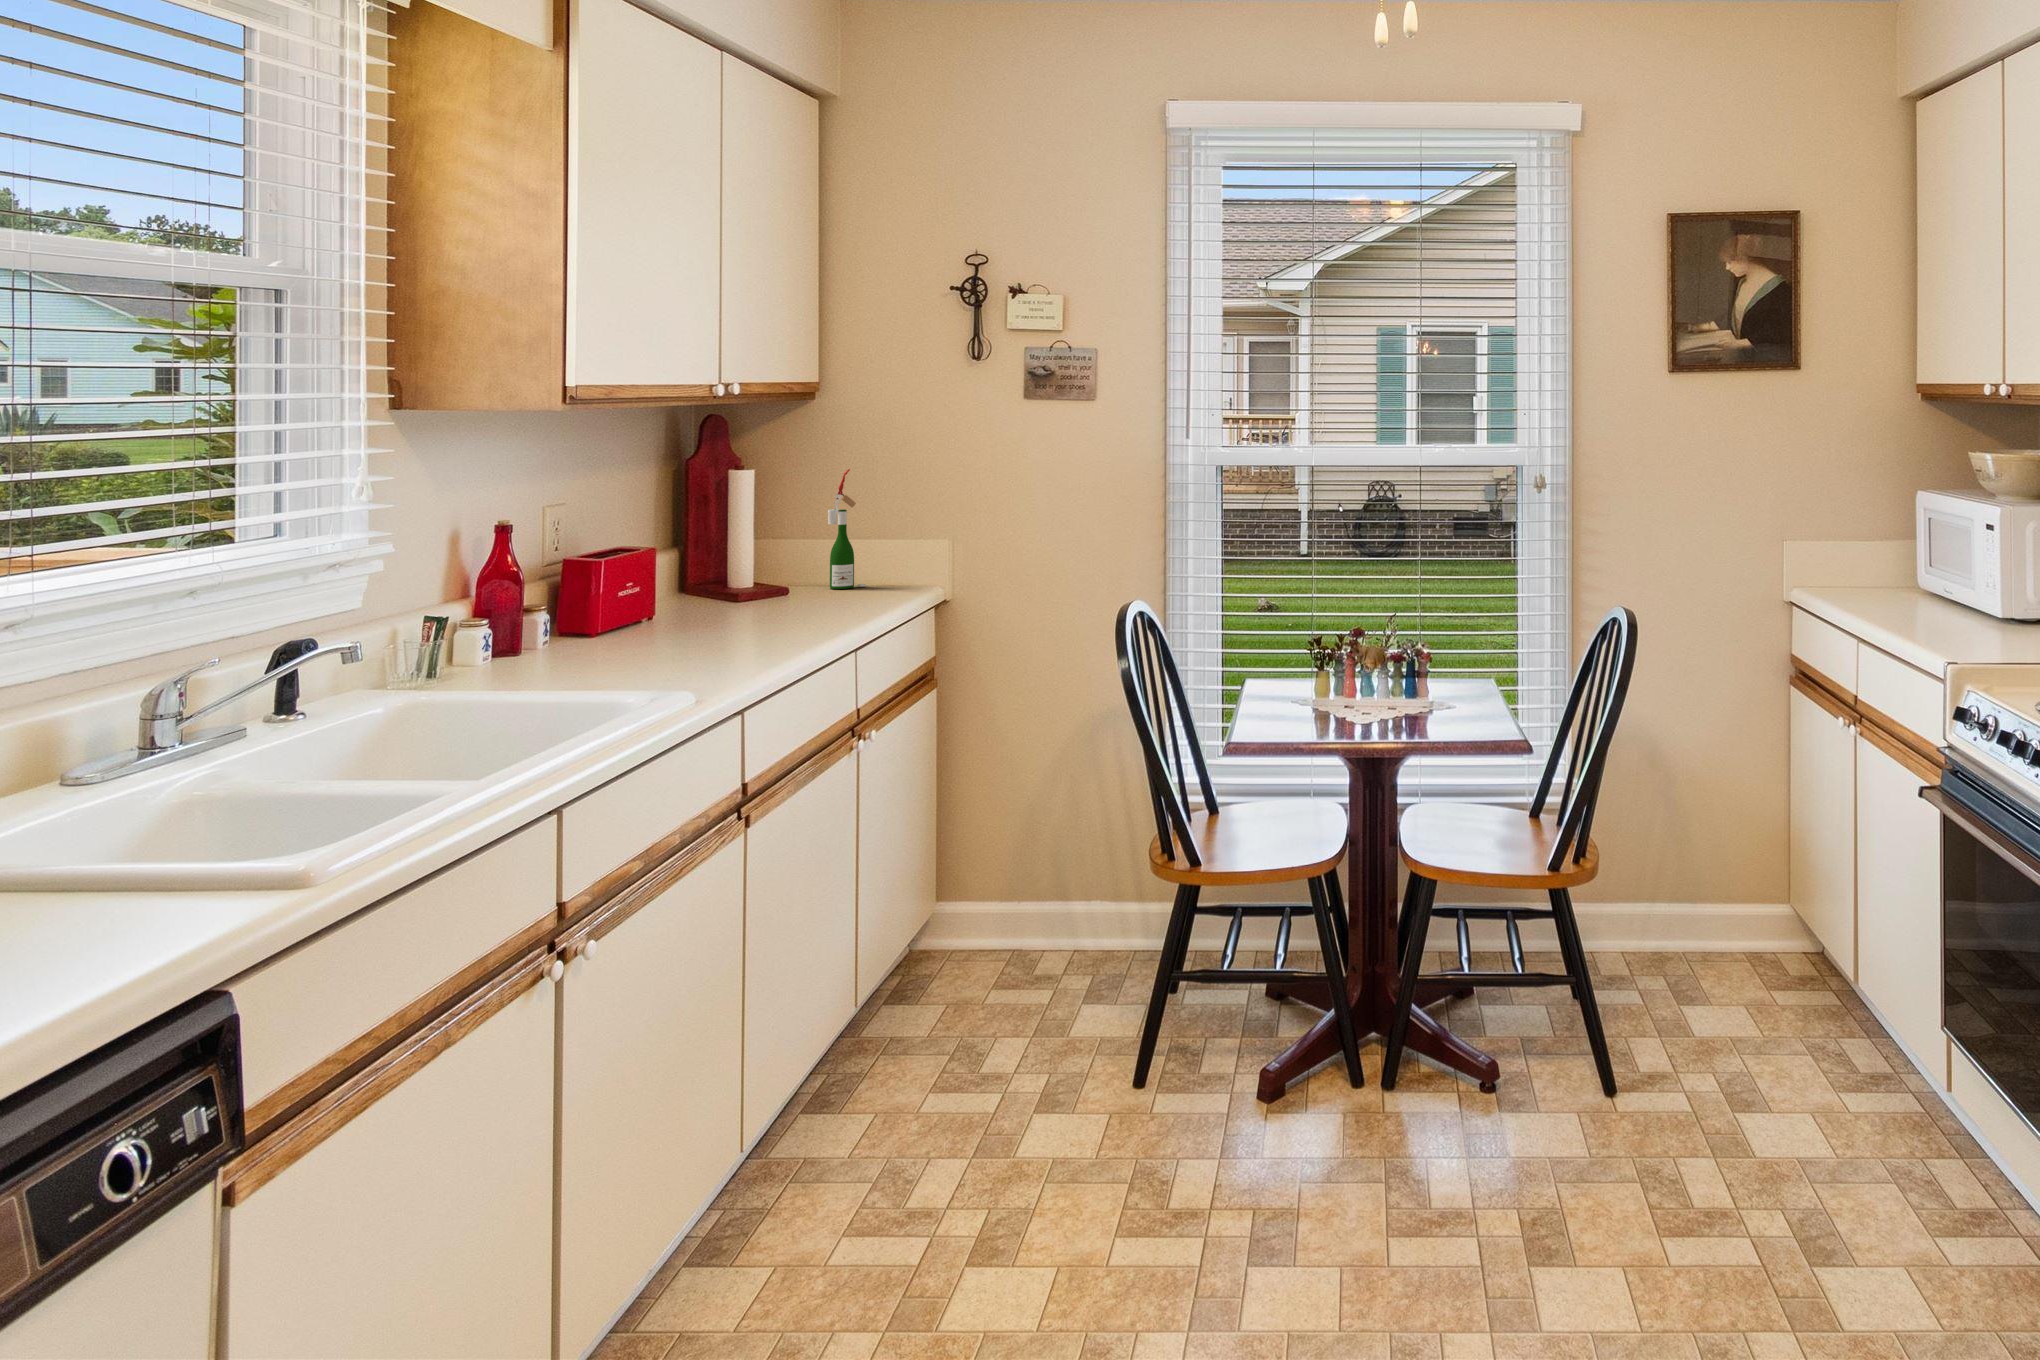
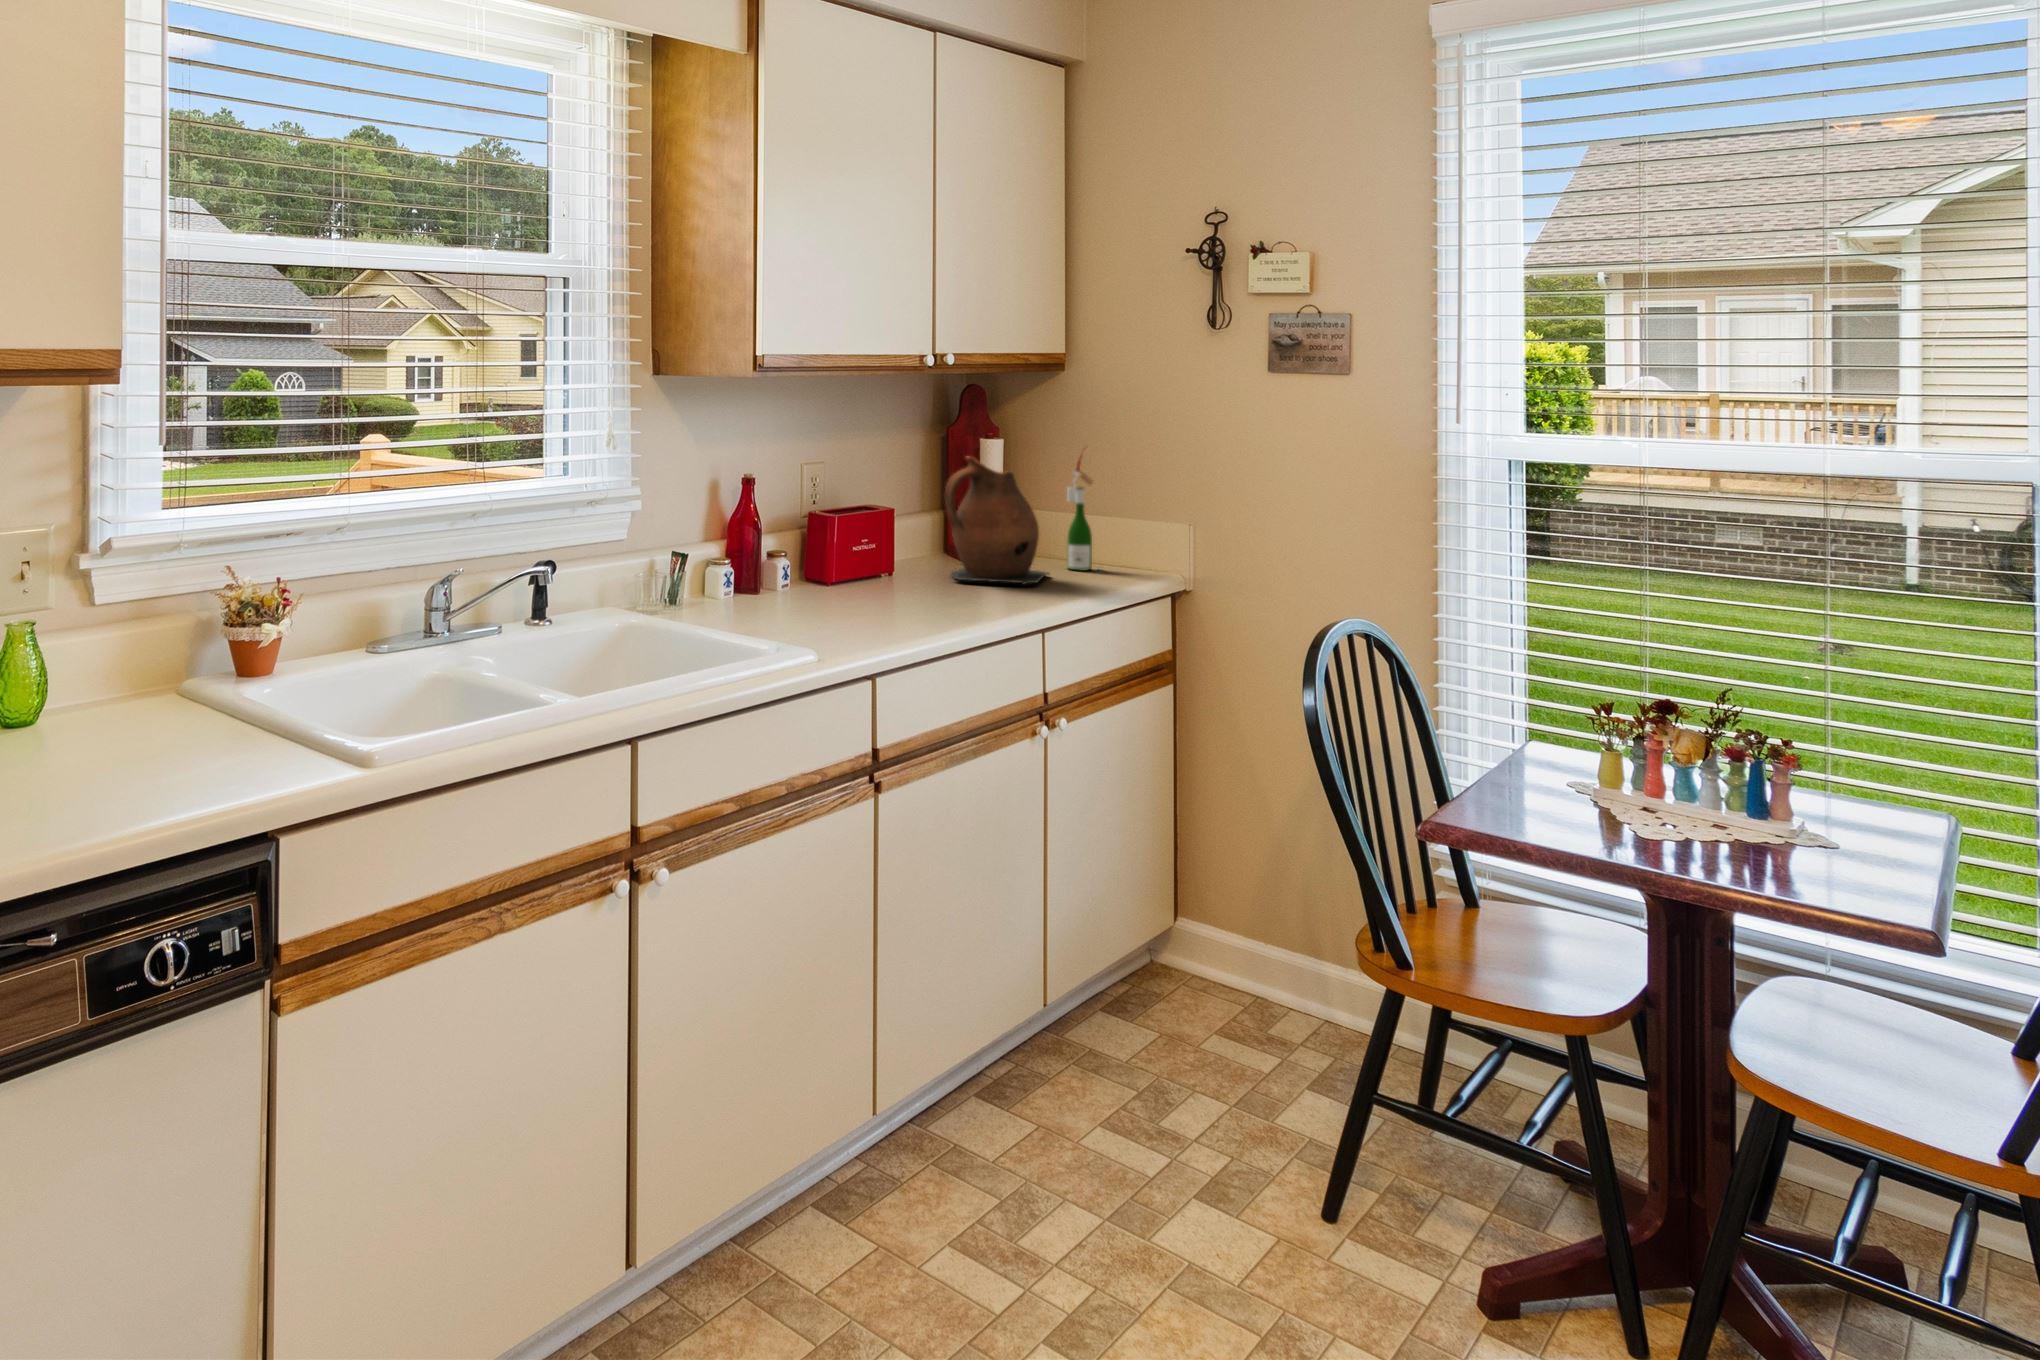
ceramic pitcher: none [721,486,824,609] -> present [945,457,1048,585]

